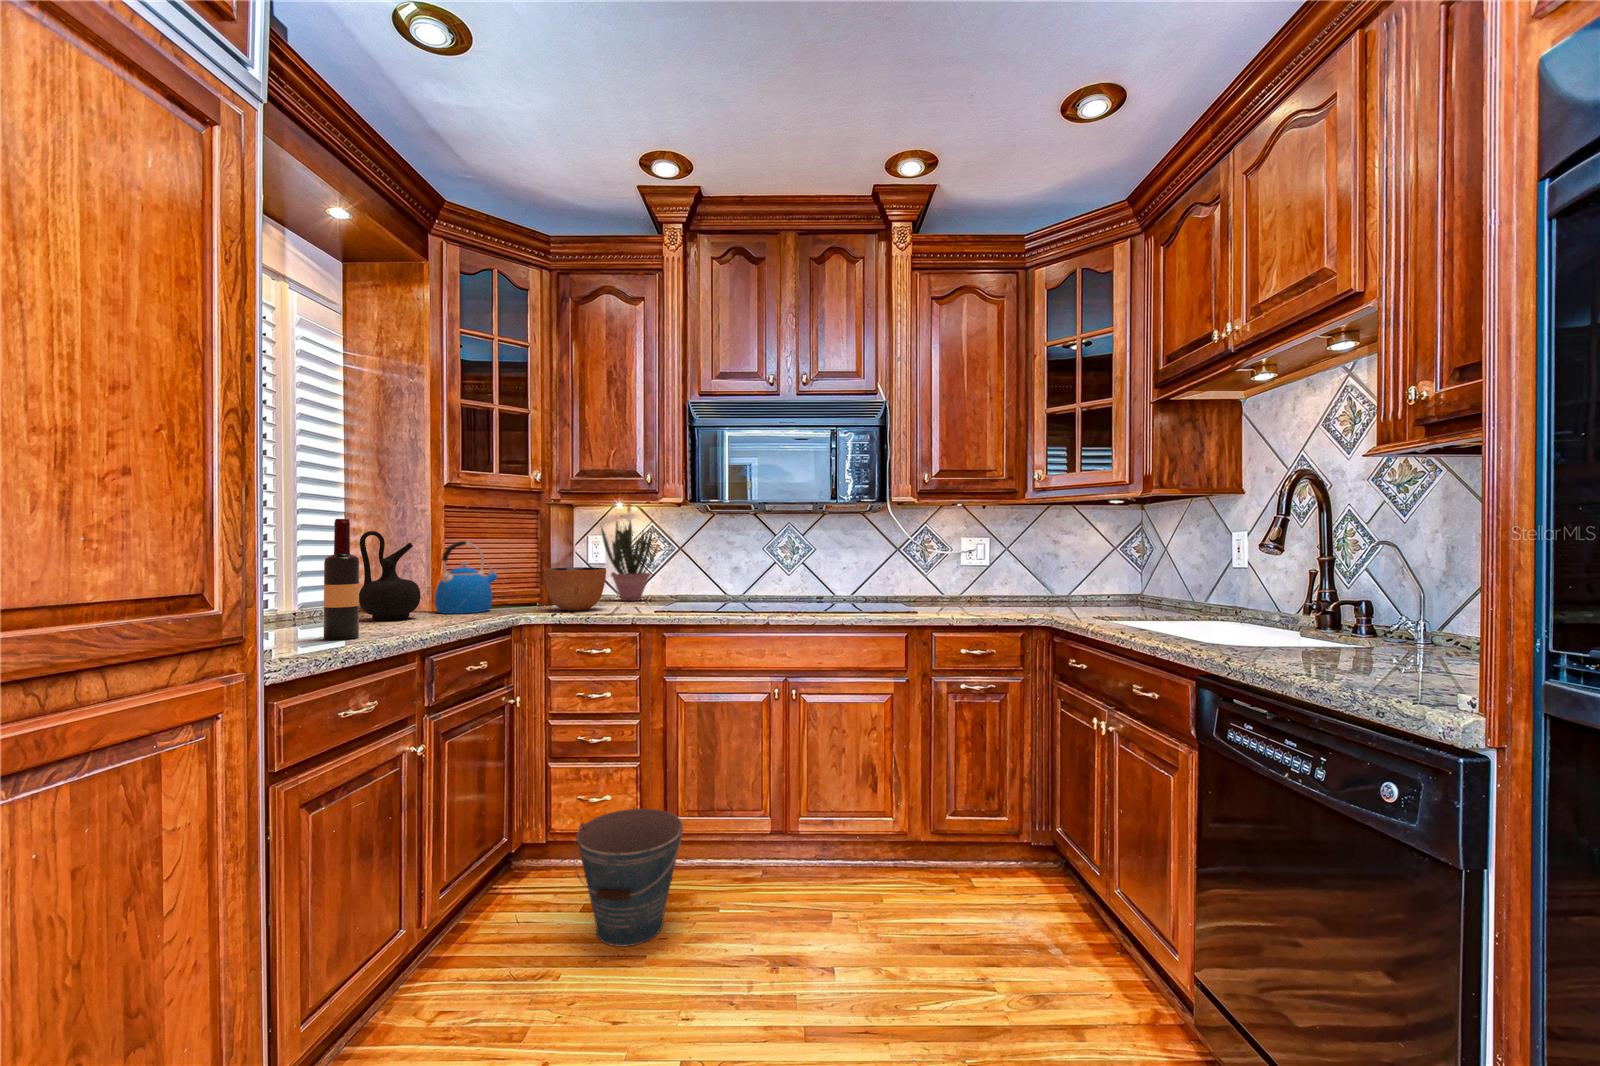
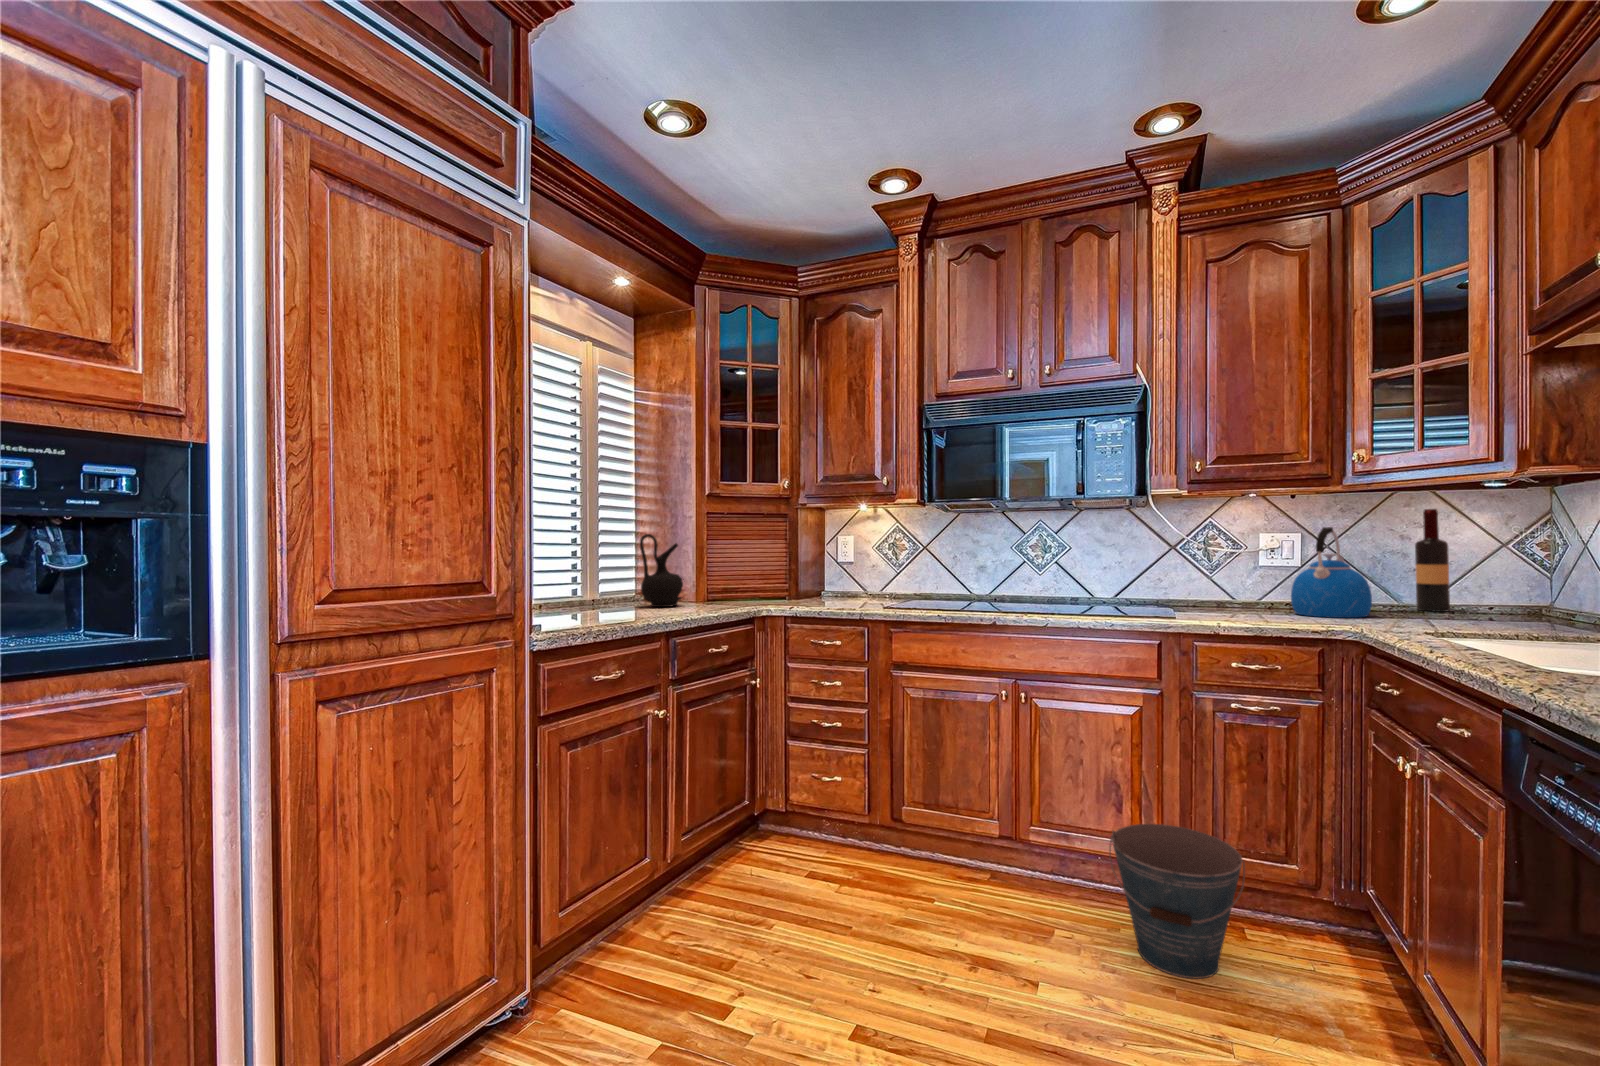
wine bottle: present [324,519,359,640] -> present [1415,509,1450,612]
potted plant: present [601,521,657,601] -> none [846,516,899,596]
kettle: present [435,541,498,614] -> present [1291,527,1372,618]
bowl: present [545,567,606,611] -> none [786,563,840,603]
bucket: present [573,808,683,947] -> present [1109,824,1245,978]

